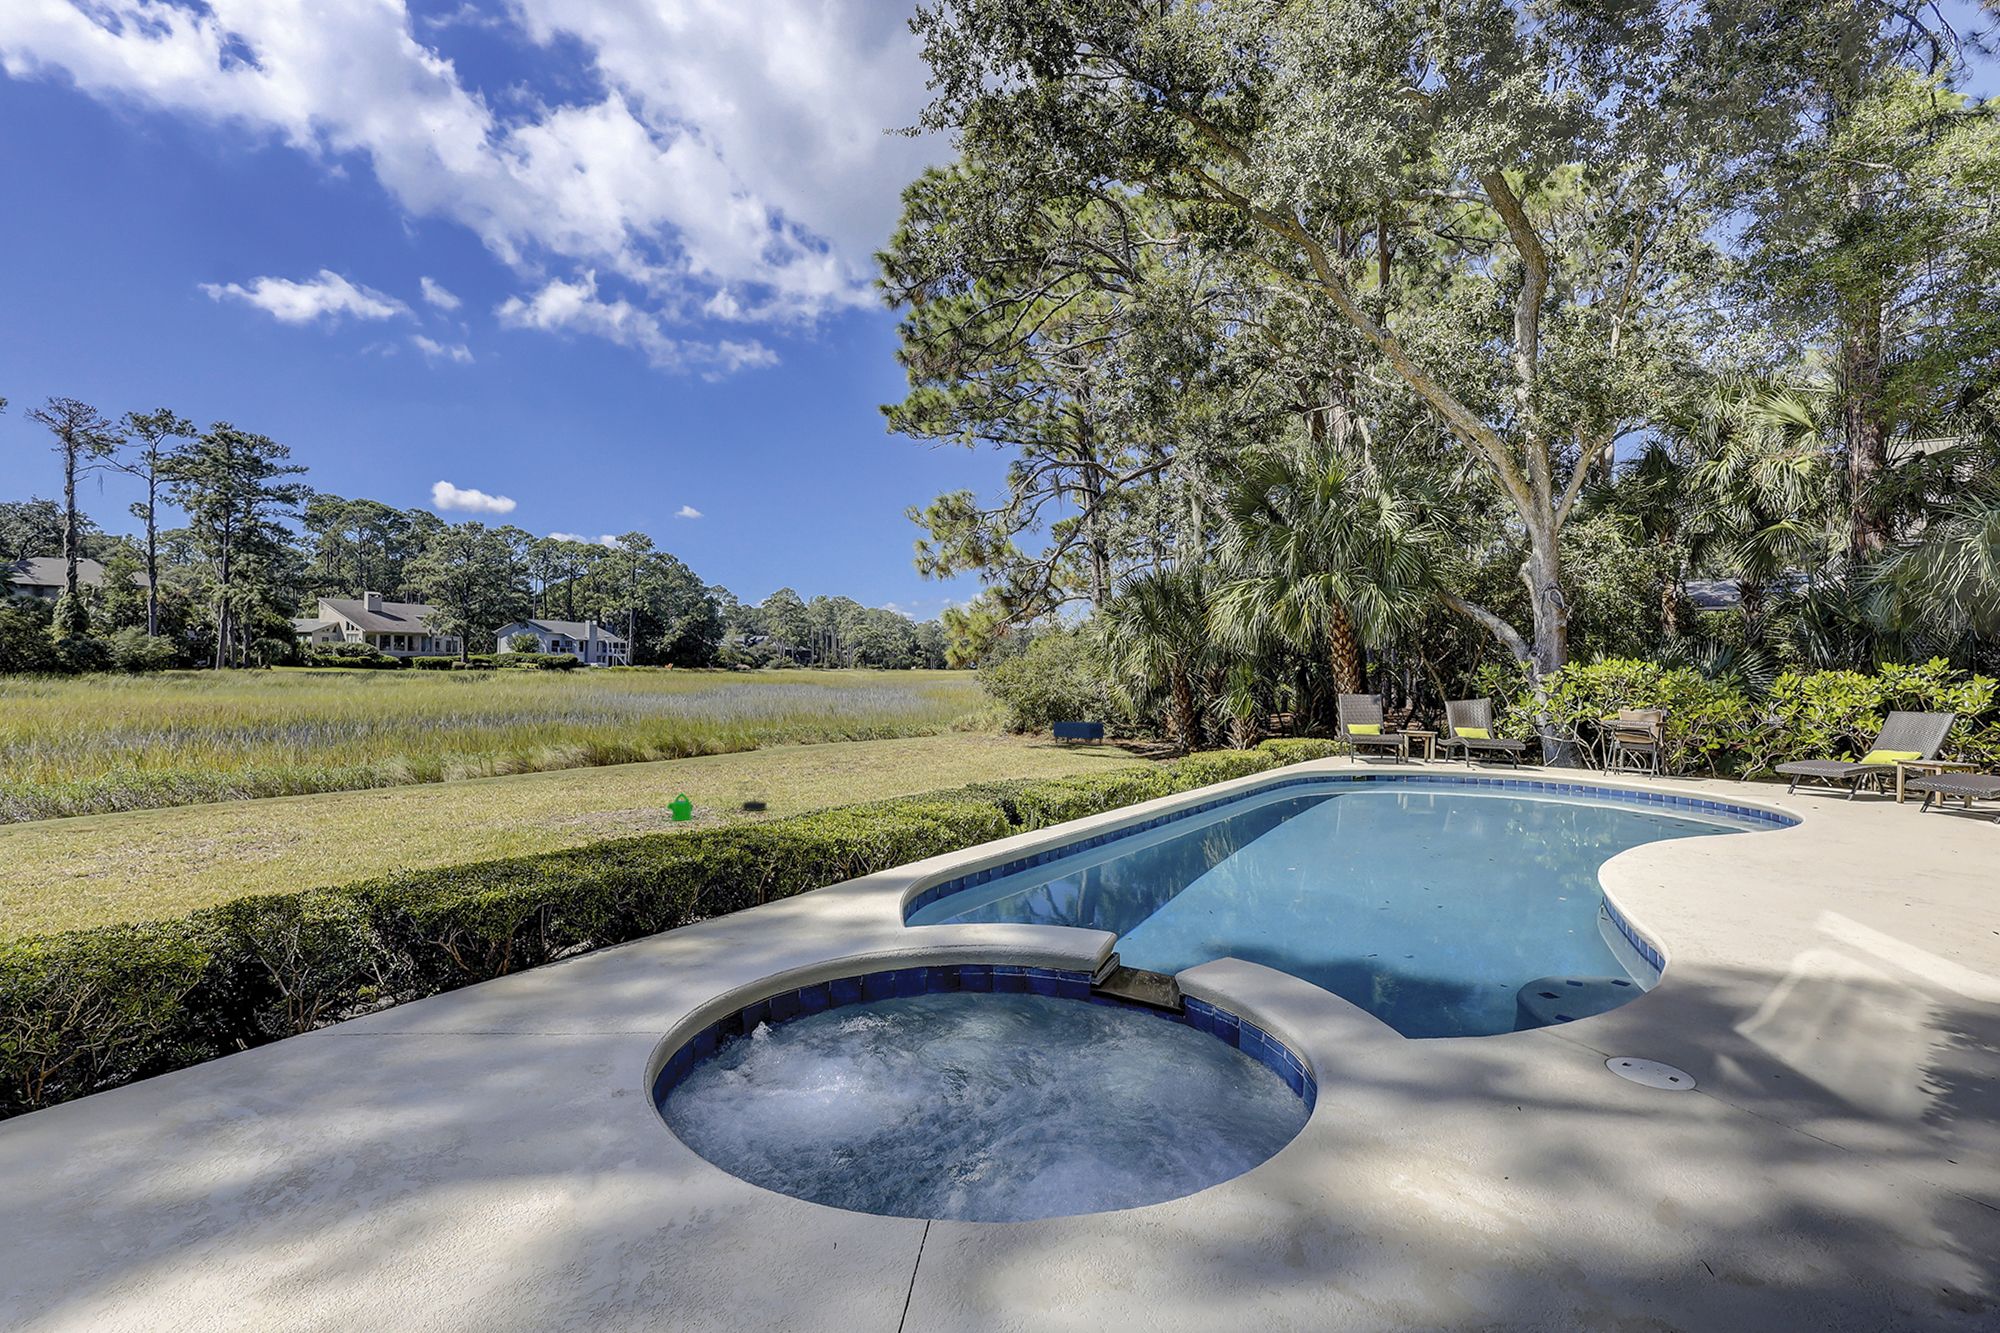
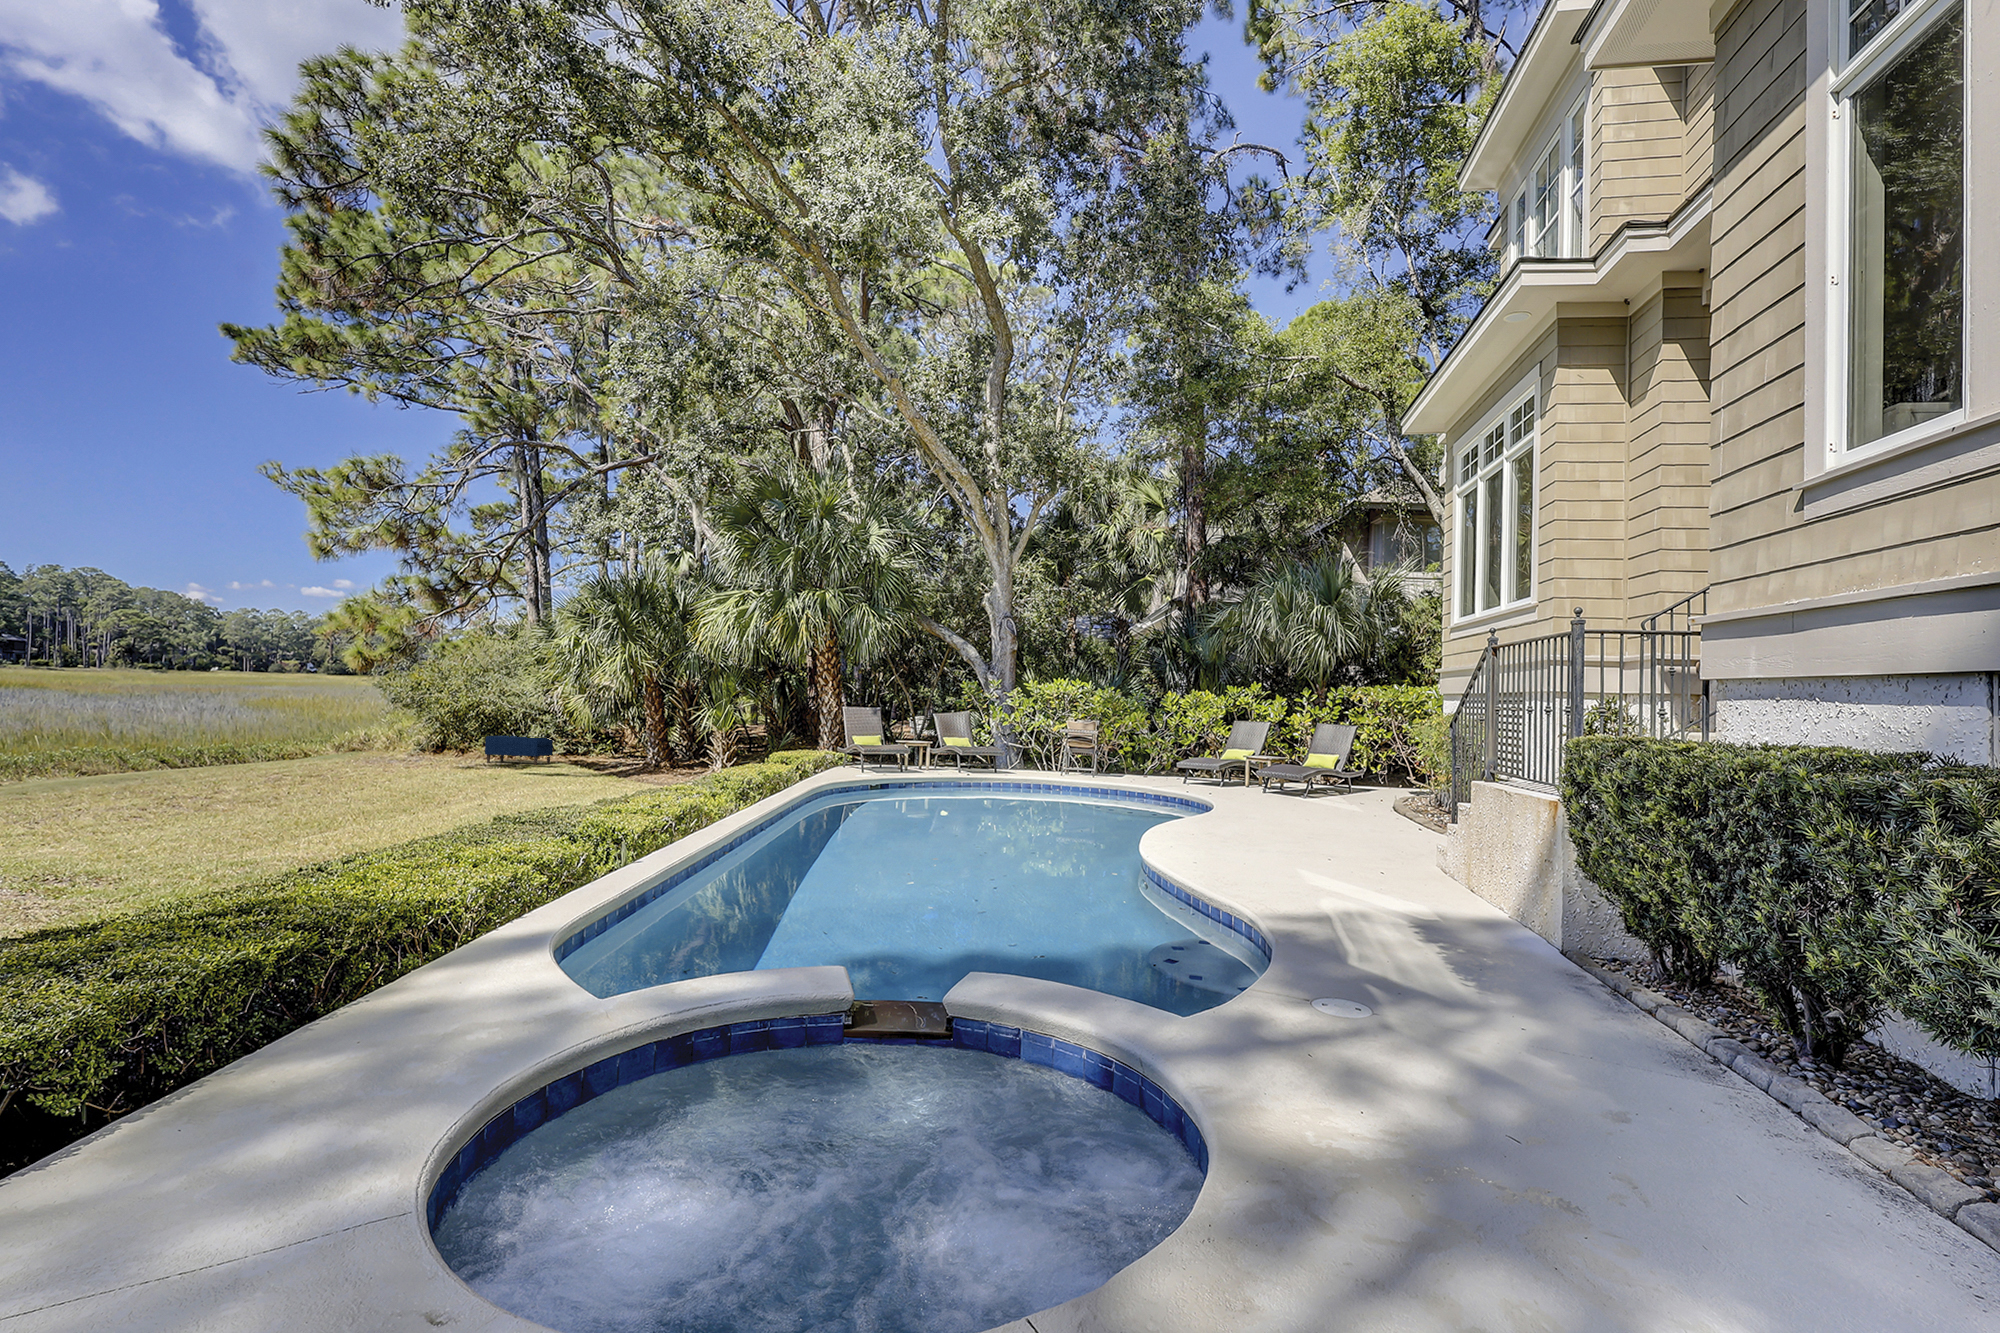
decorative plant: present [739,787,769,811] -> none [148,805,199,841]
watering can: present [667,794,693,820] -> none [62,821,94,855]

